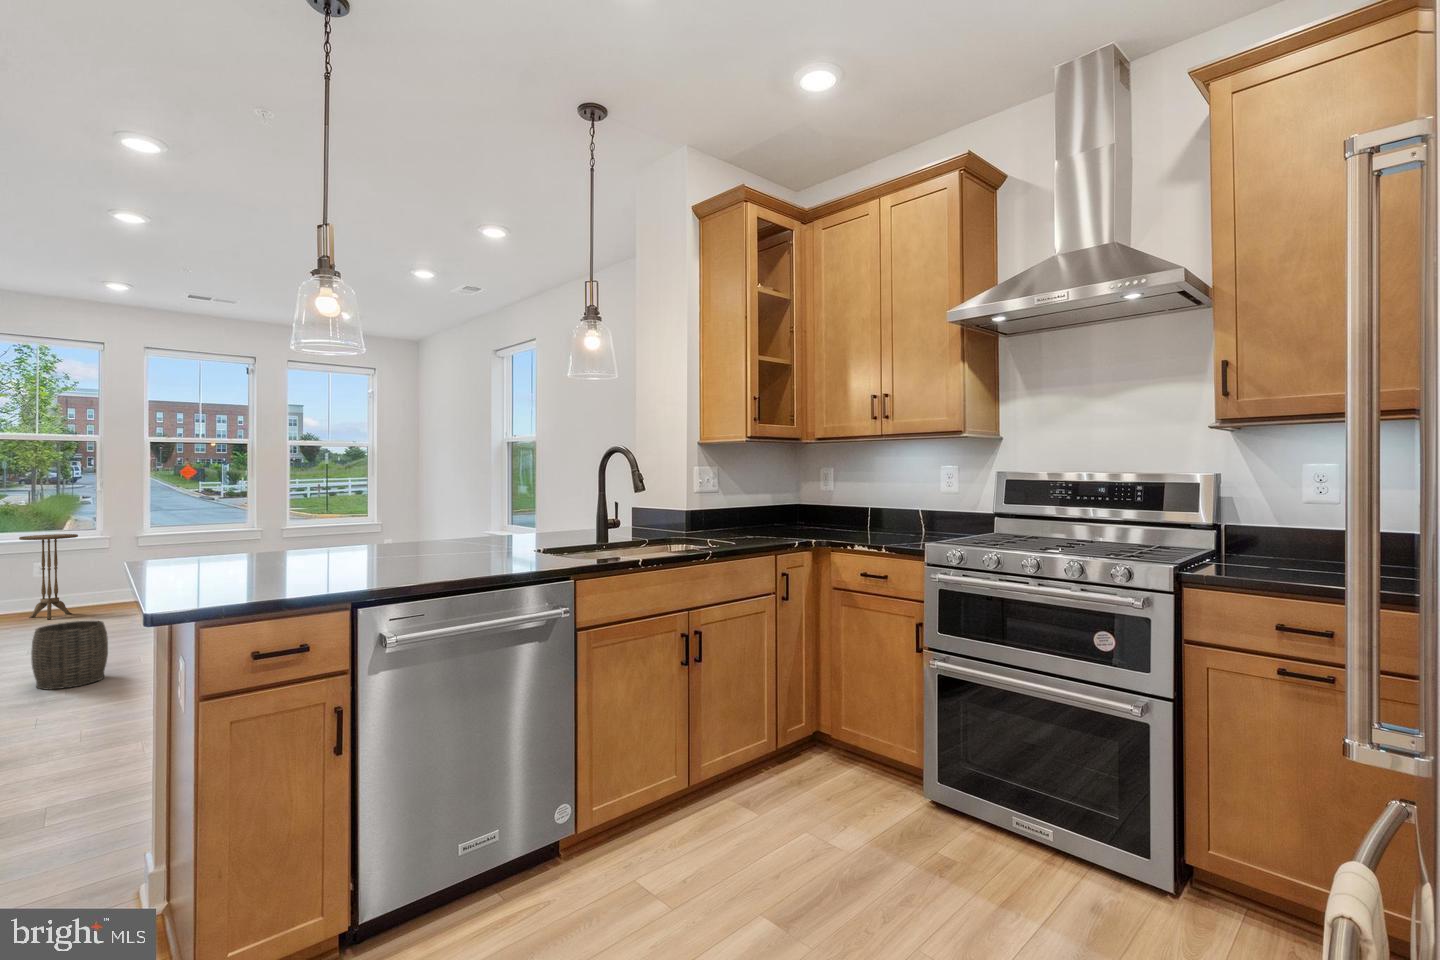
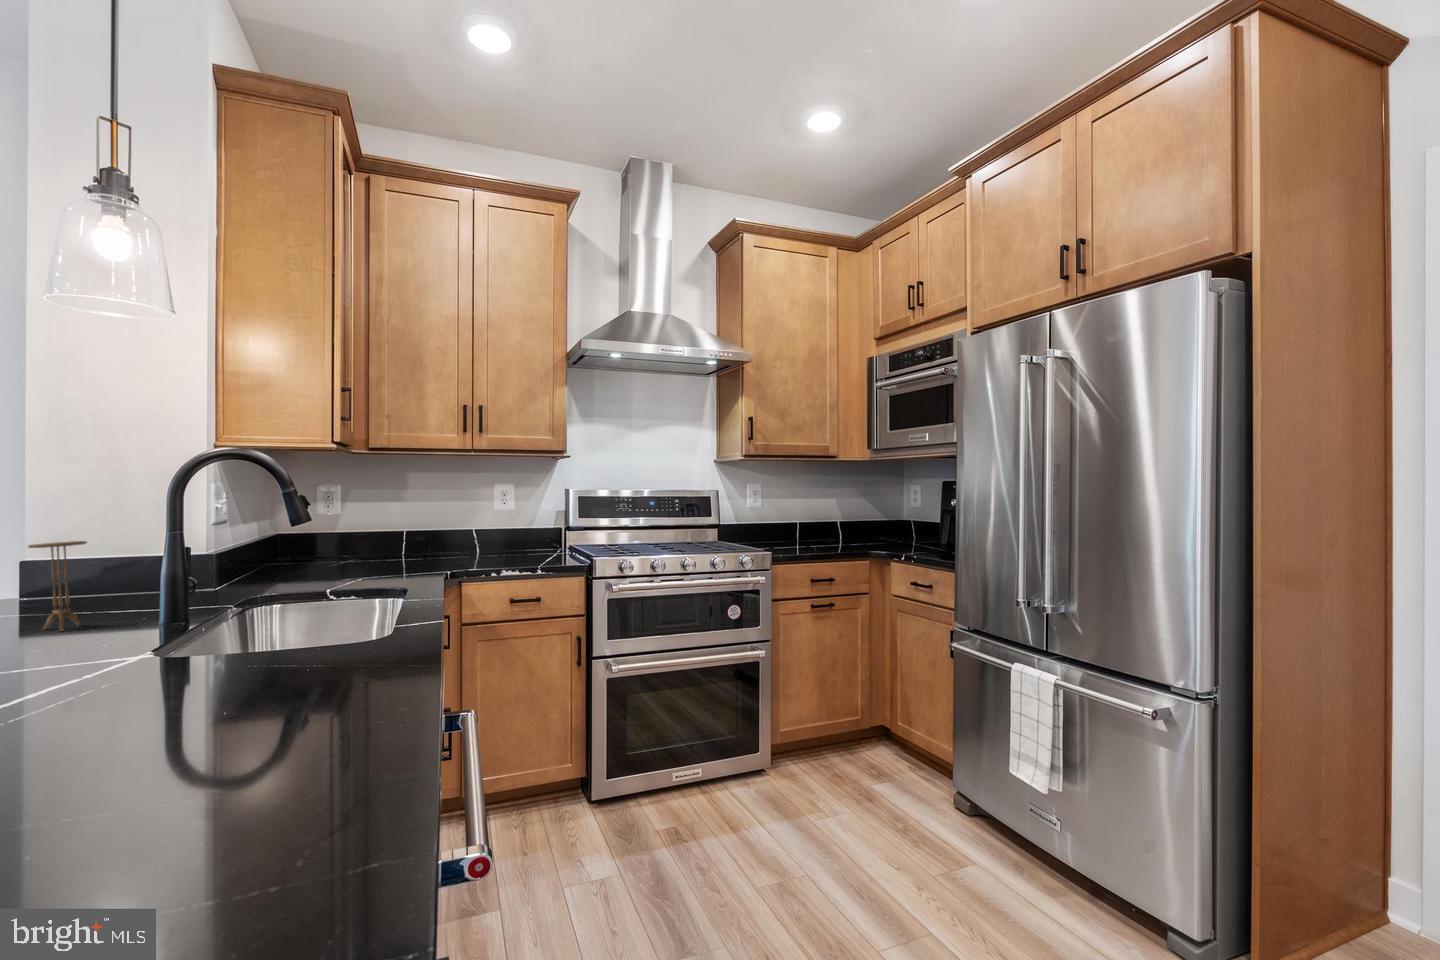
woven basket: present [31,621,108,689] -> none [40,626,117,698]

